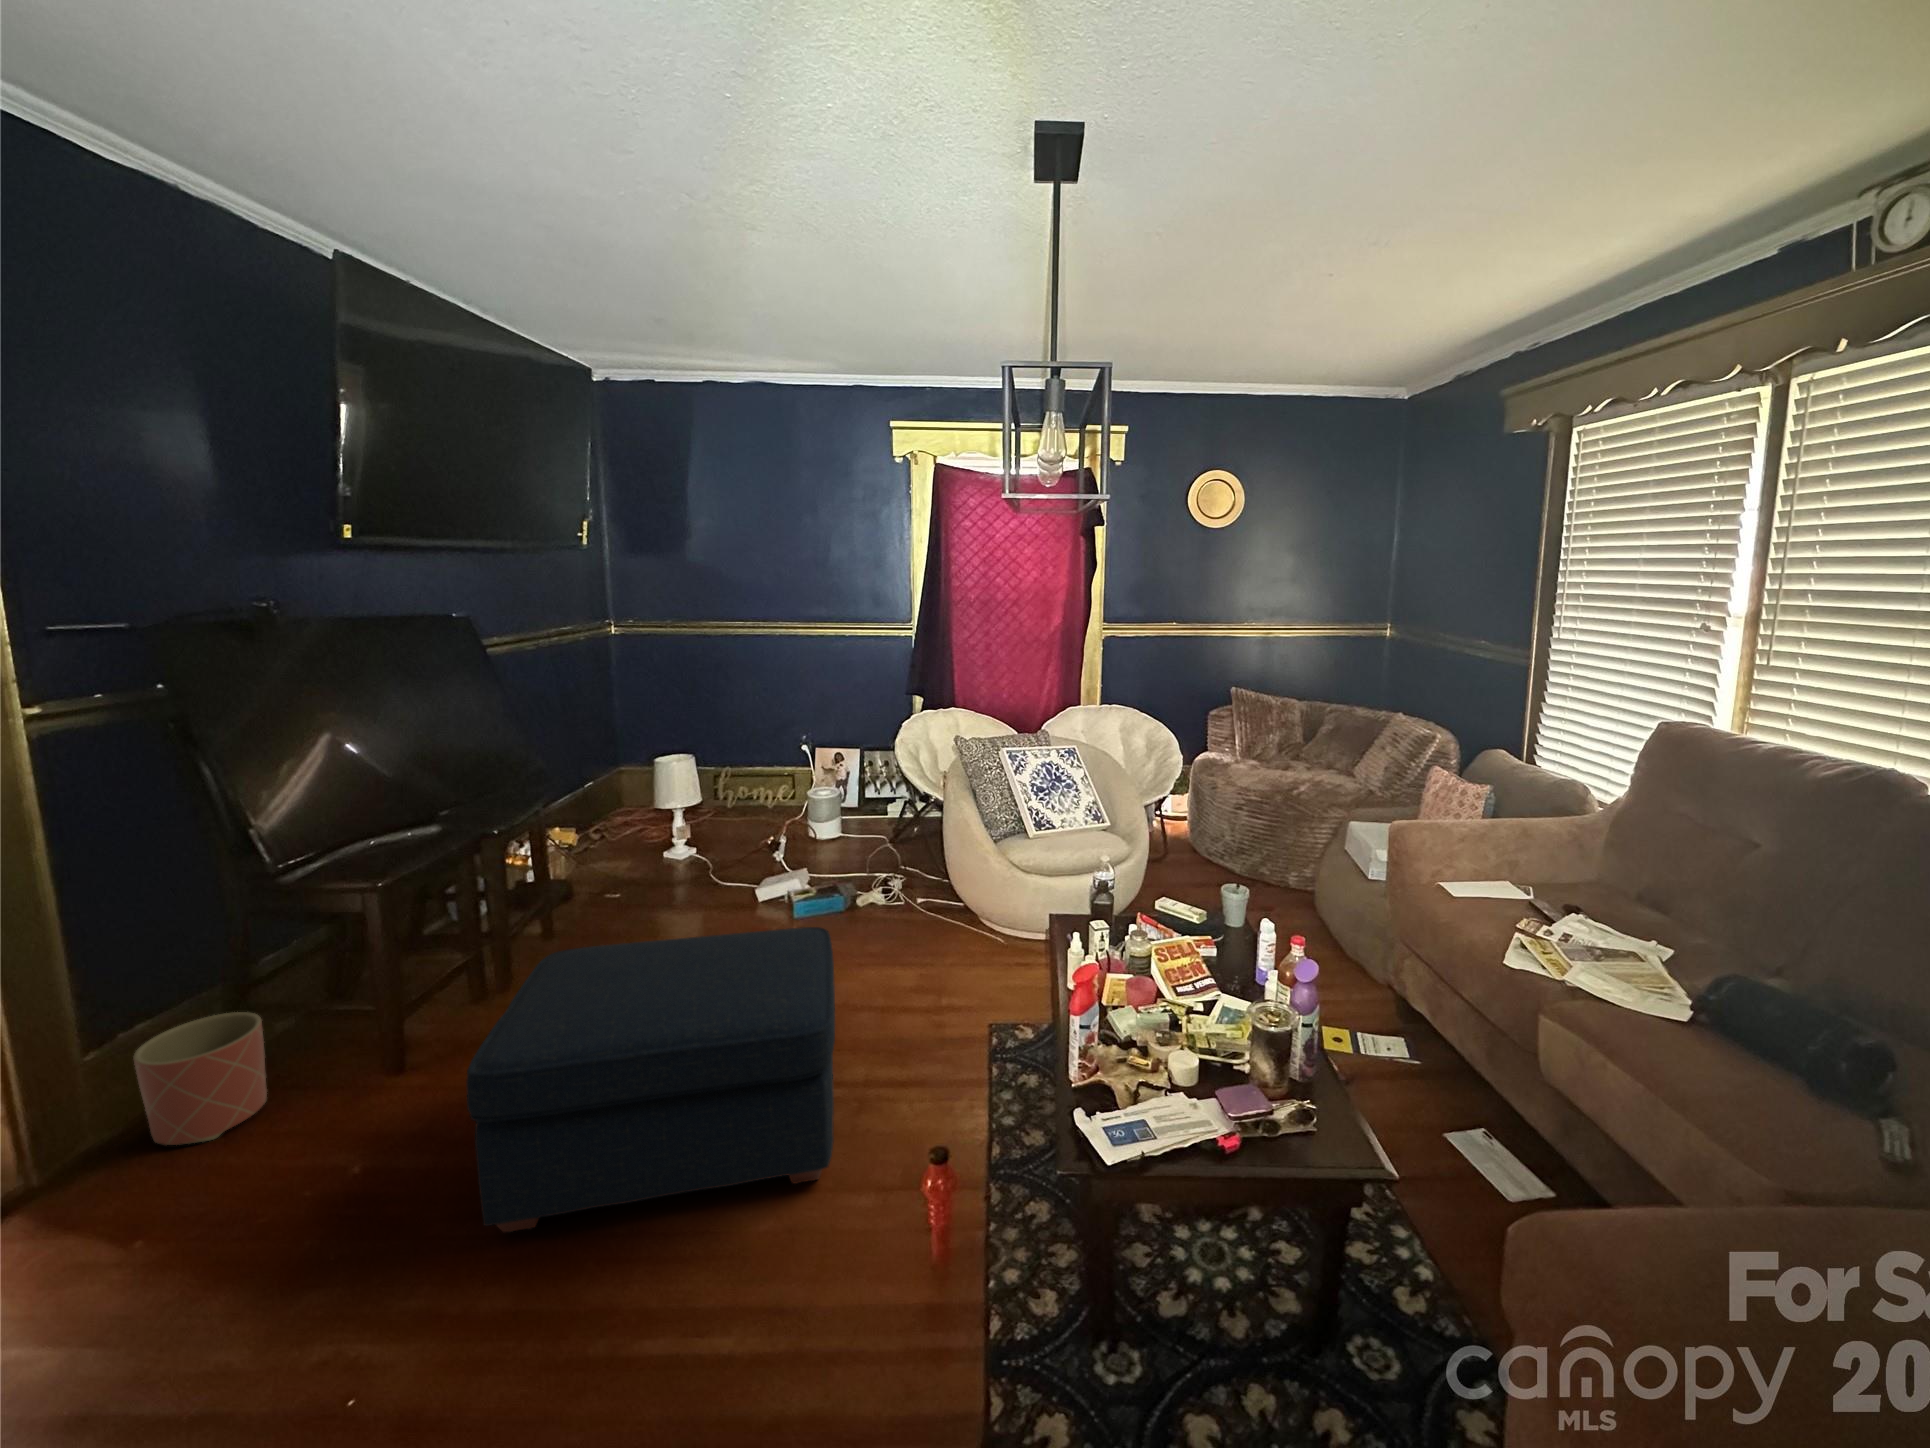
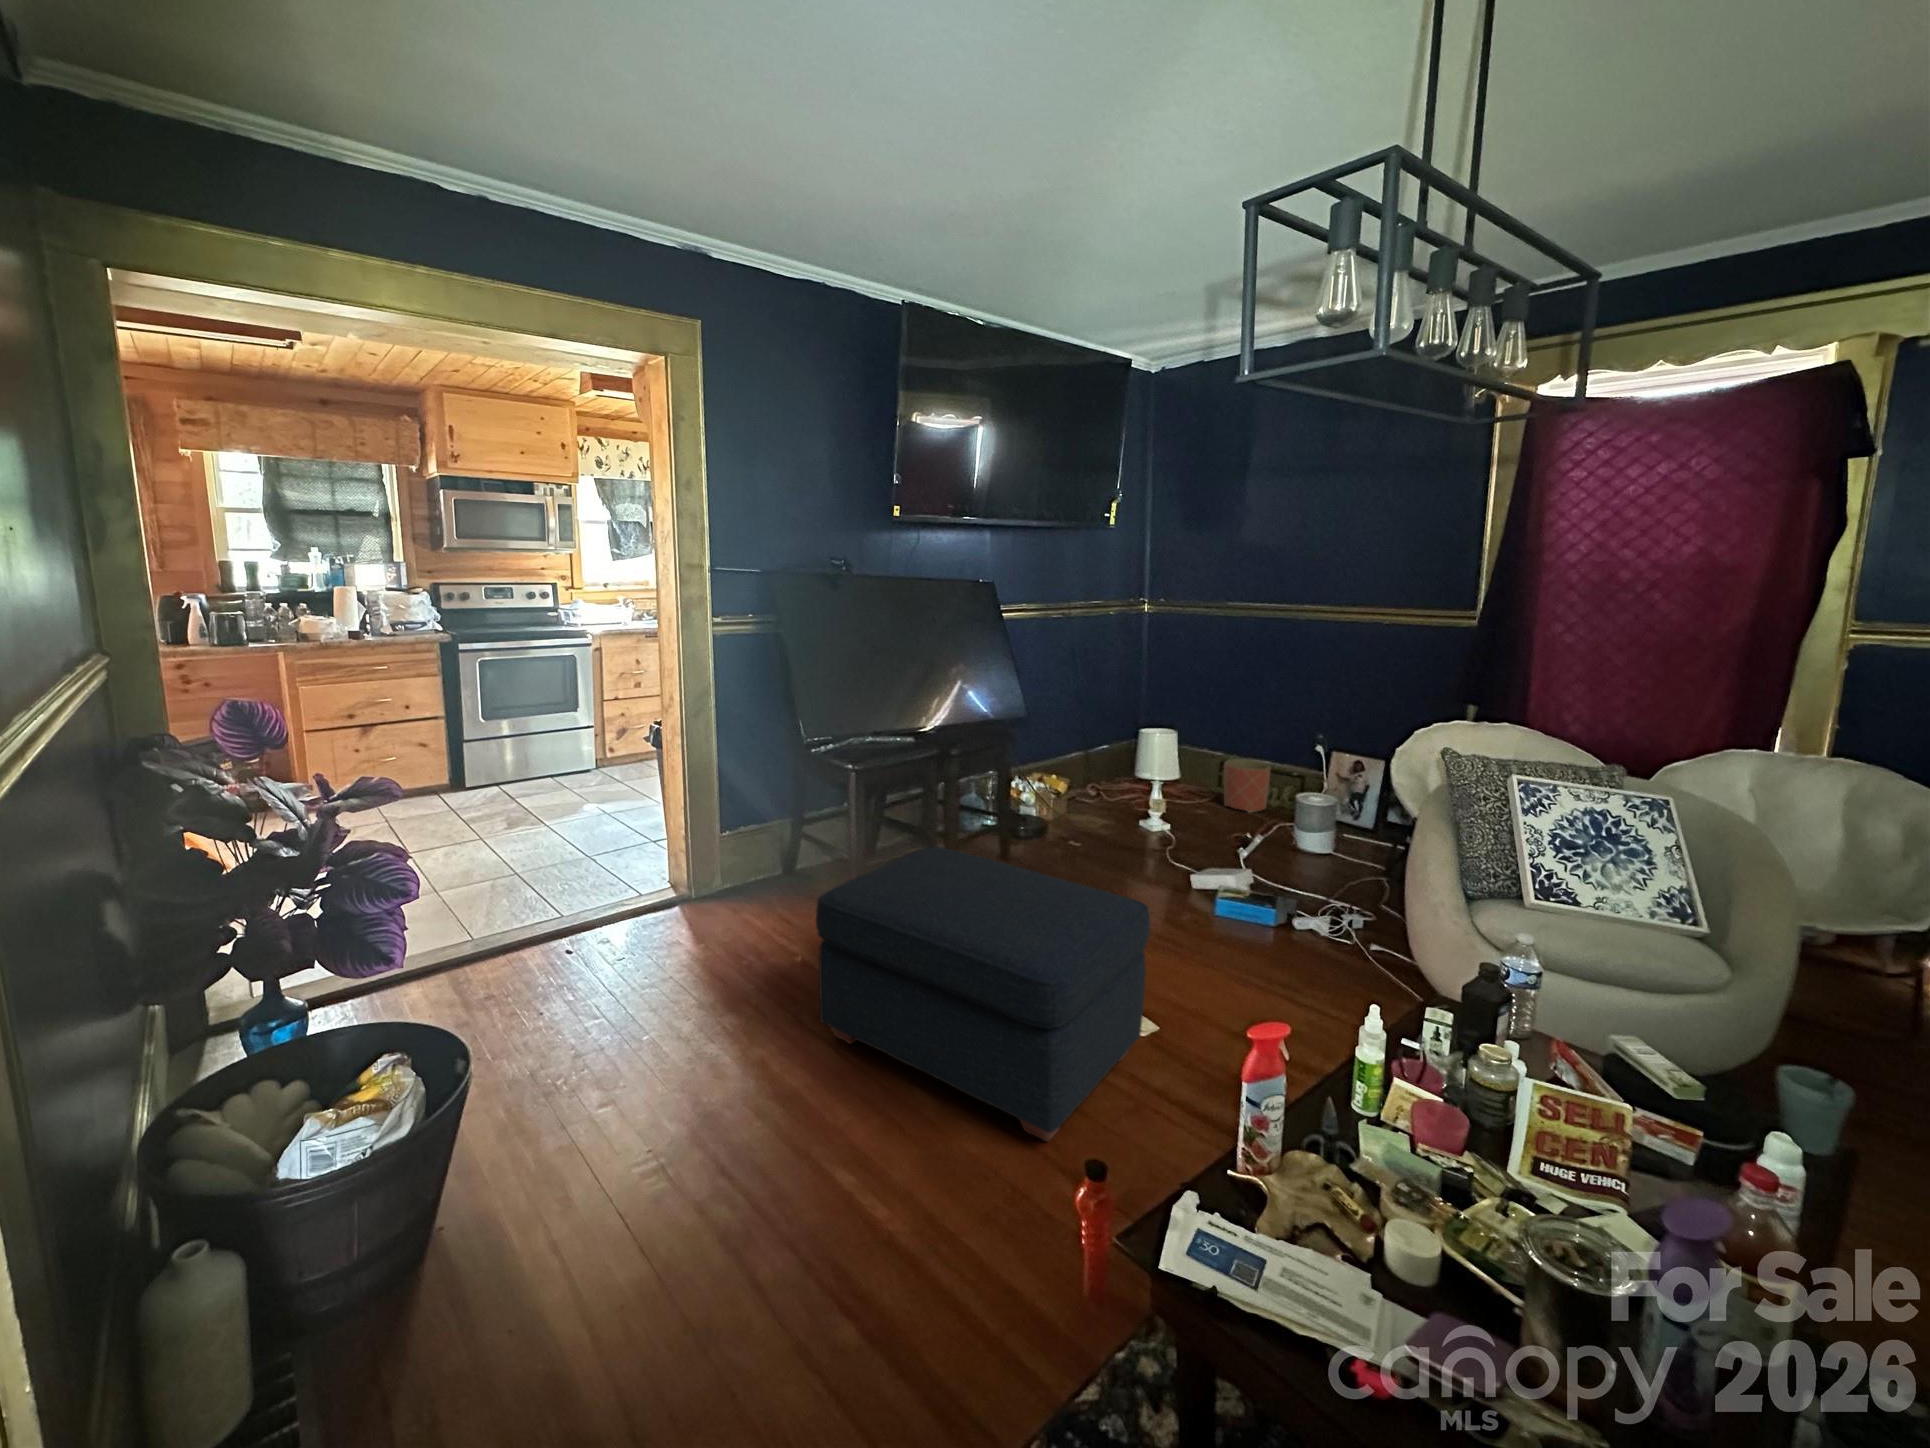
planter: present [134,1012,267,1145] -> present [1224,759,1271,813]

